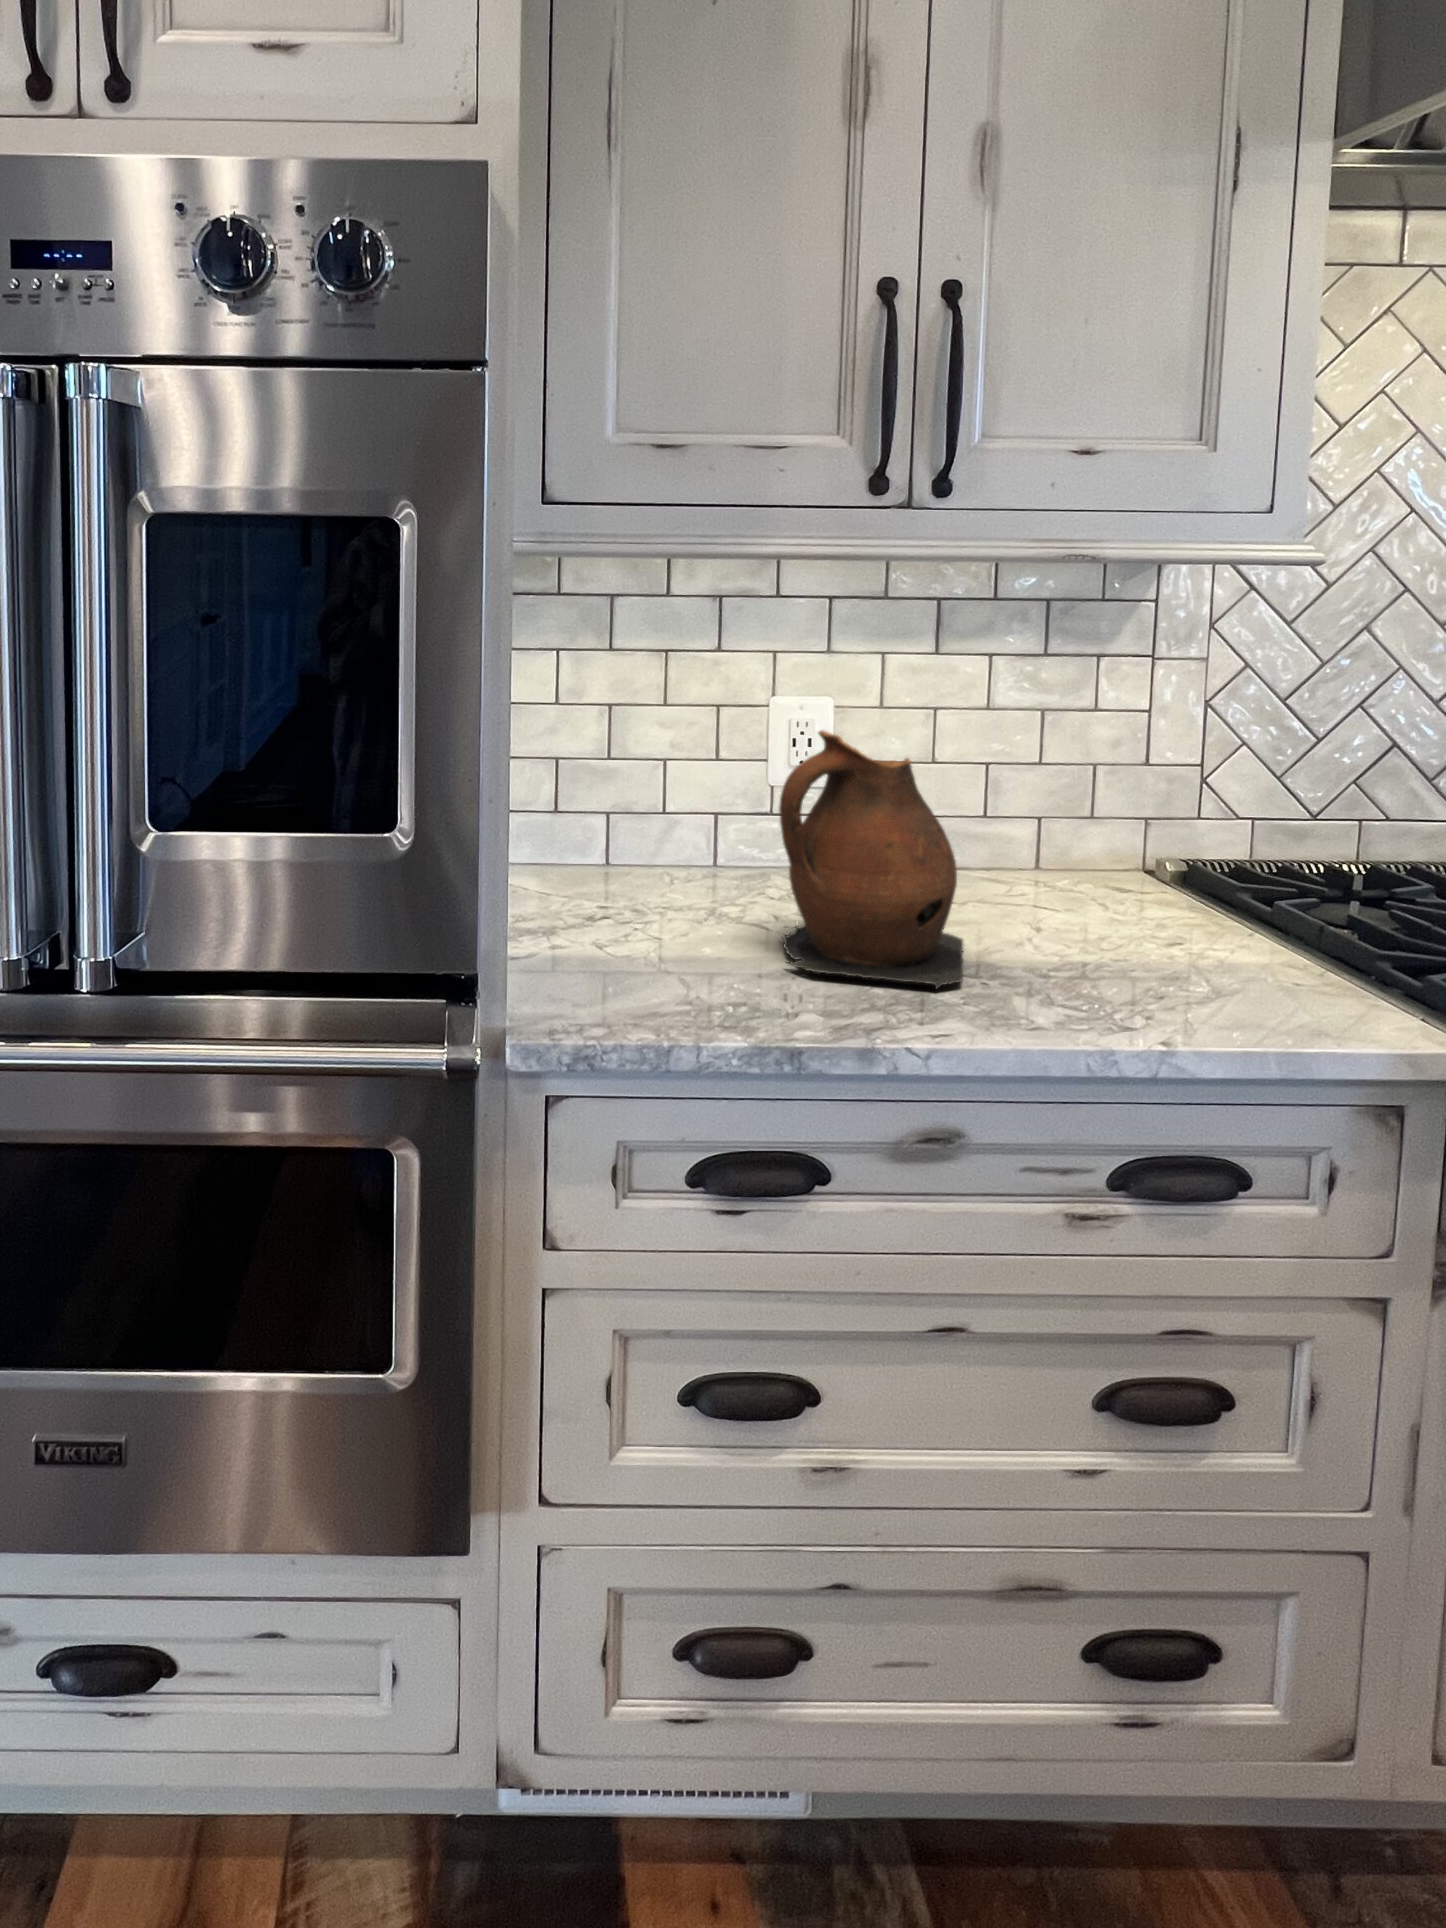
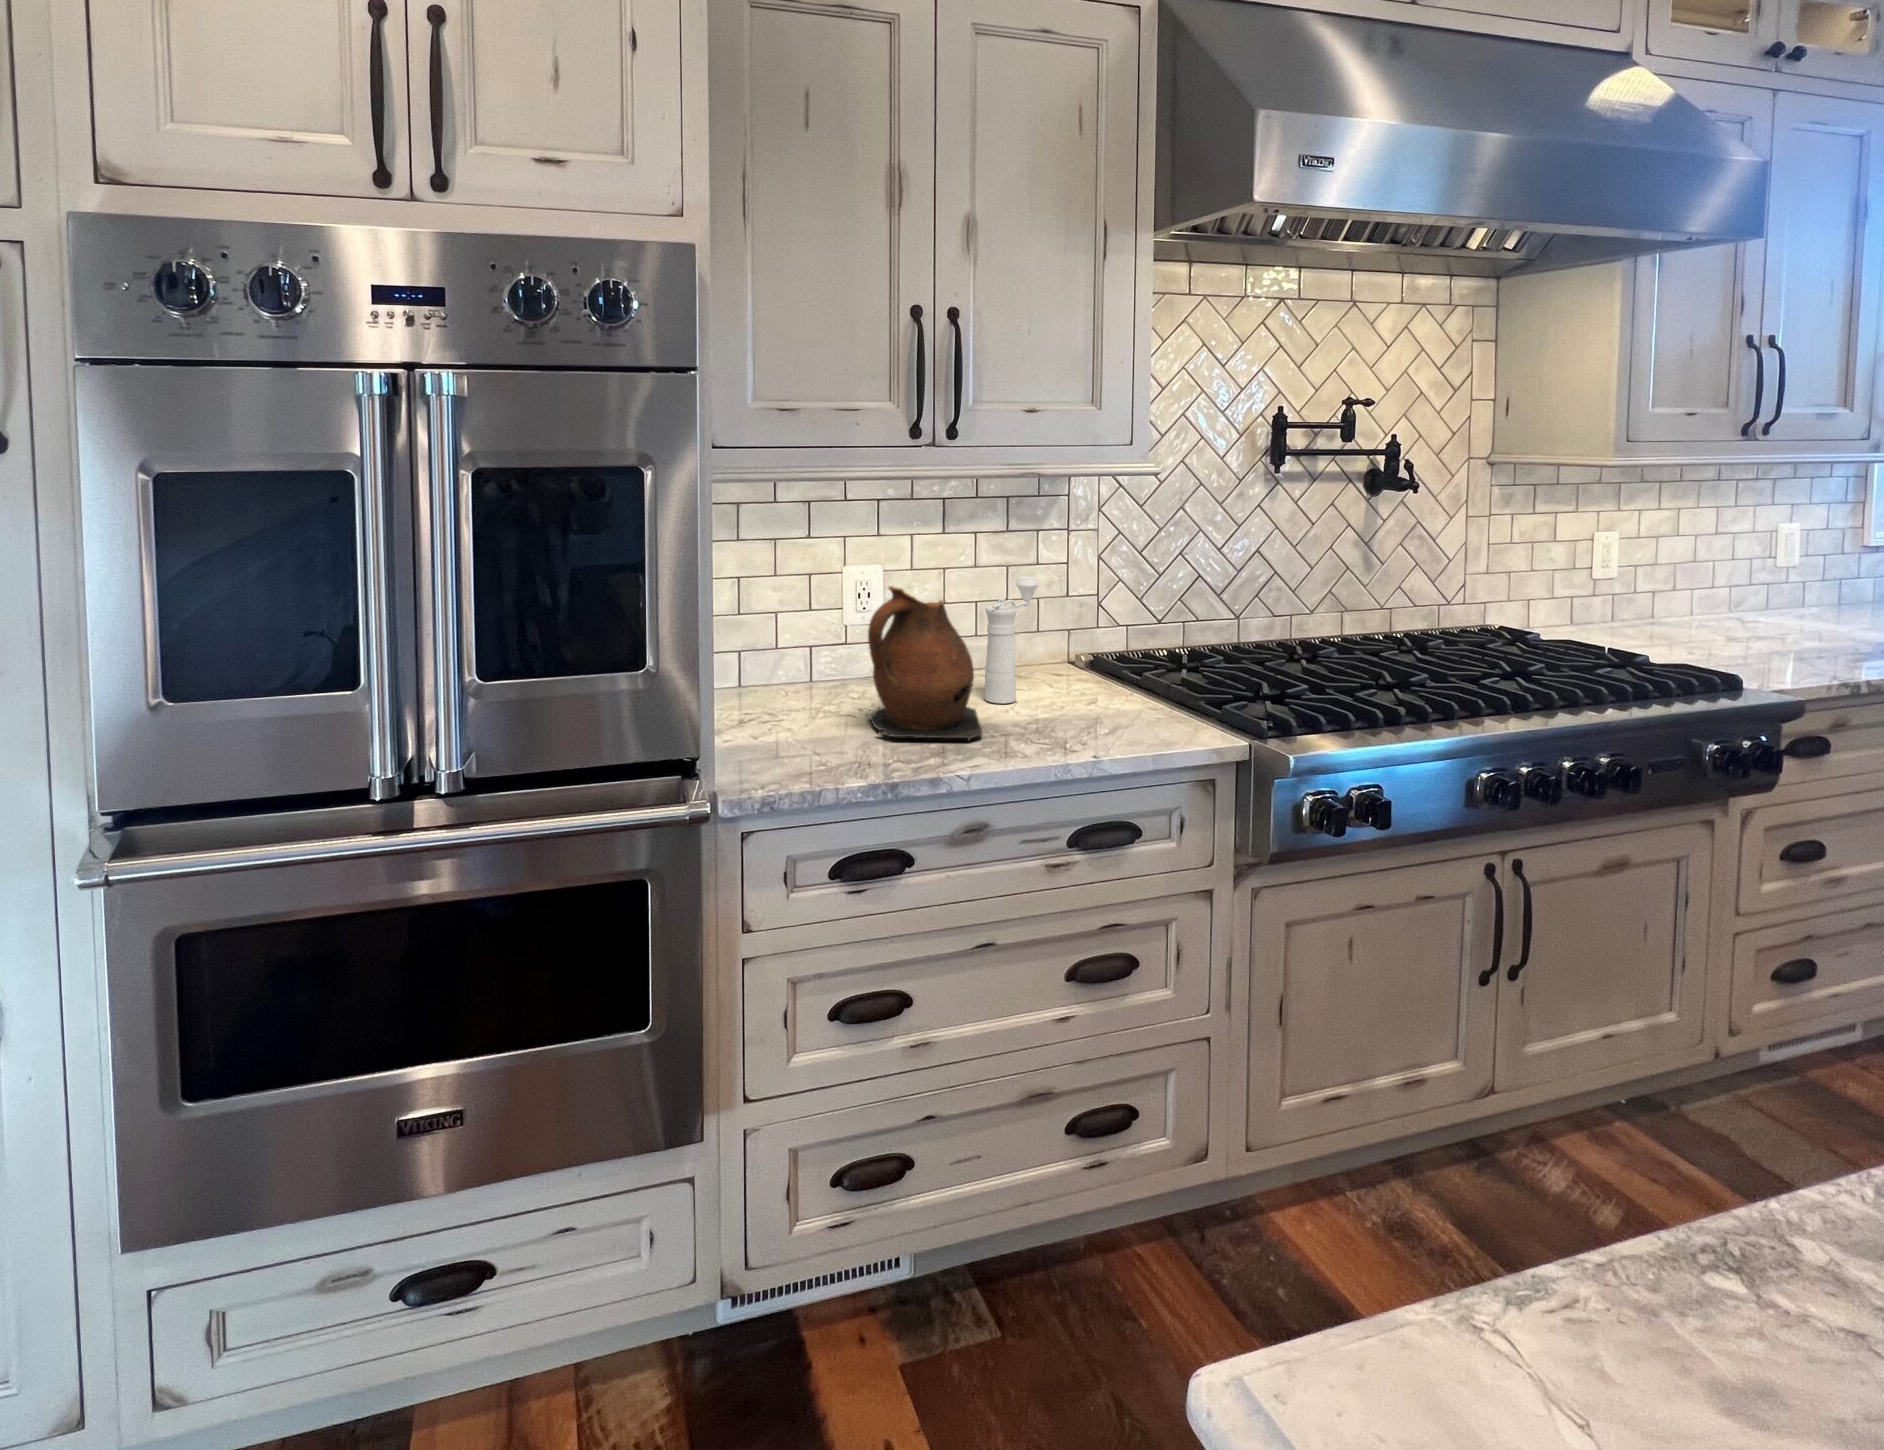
pepper mill: none [985,728,1093,934] -> present [985,576,1039,704]

